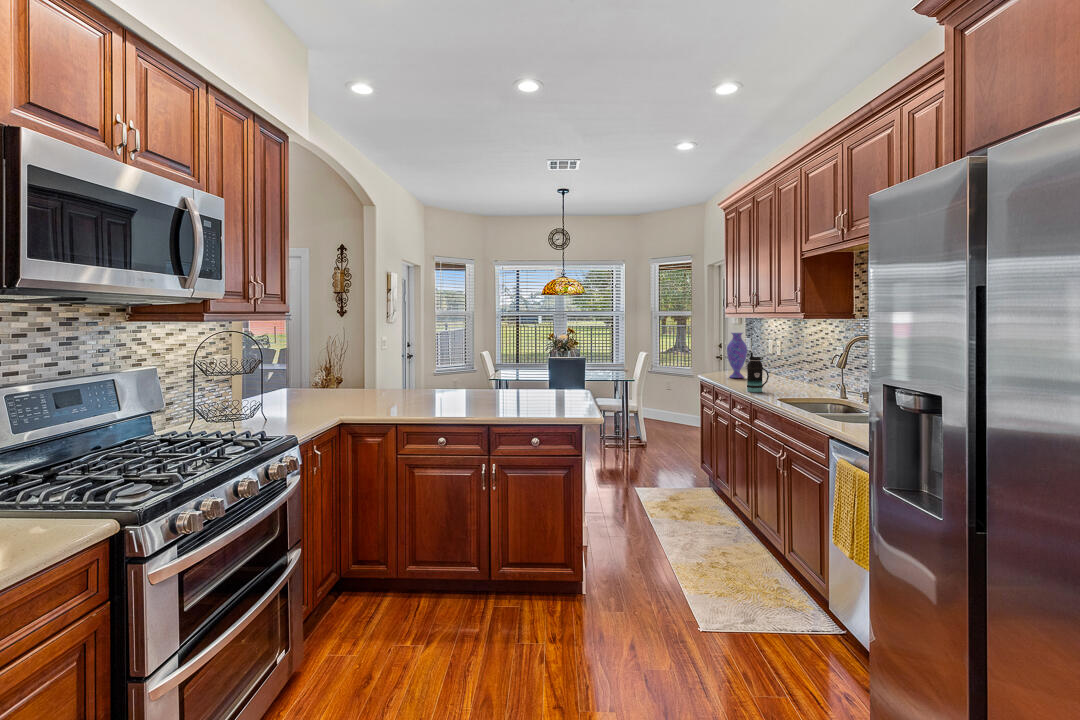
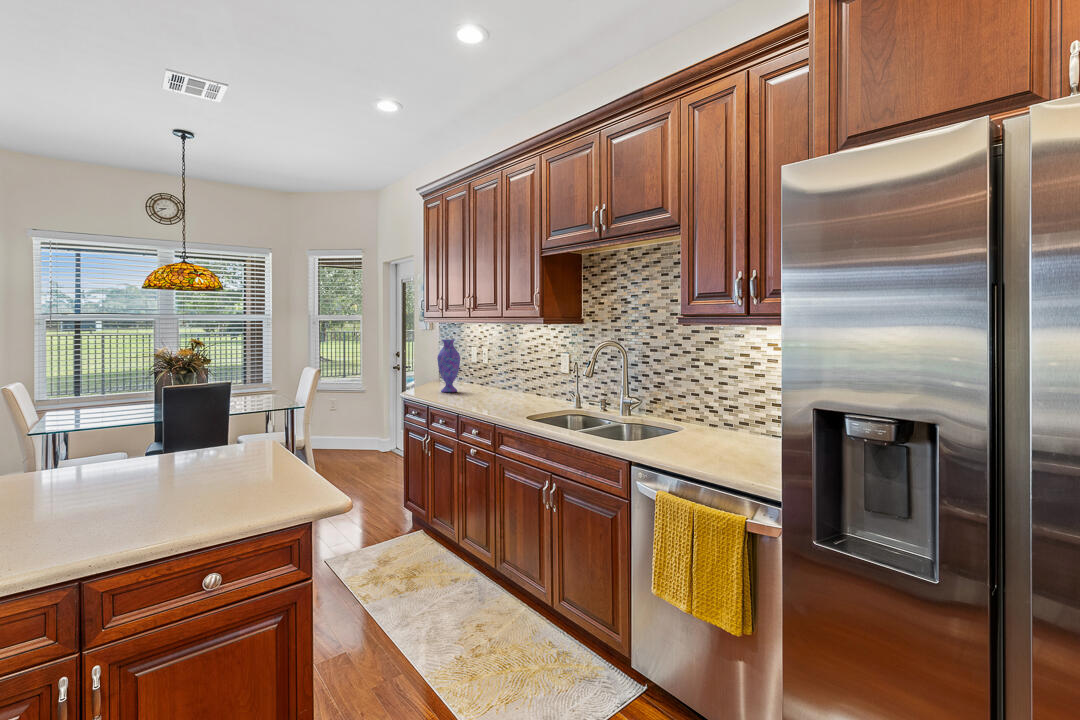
bottle: present [747,353,769,392] -> none [481,363,505,409]

